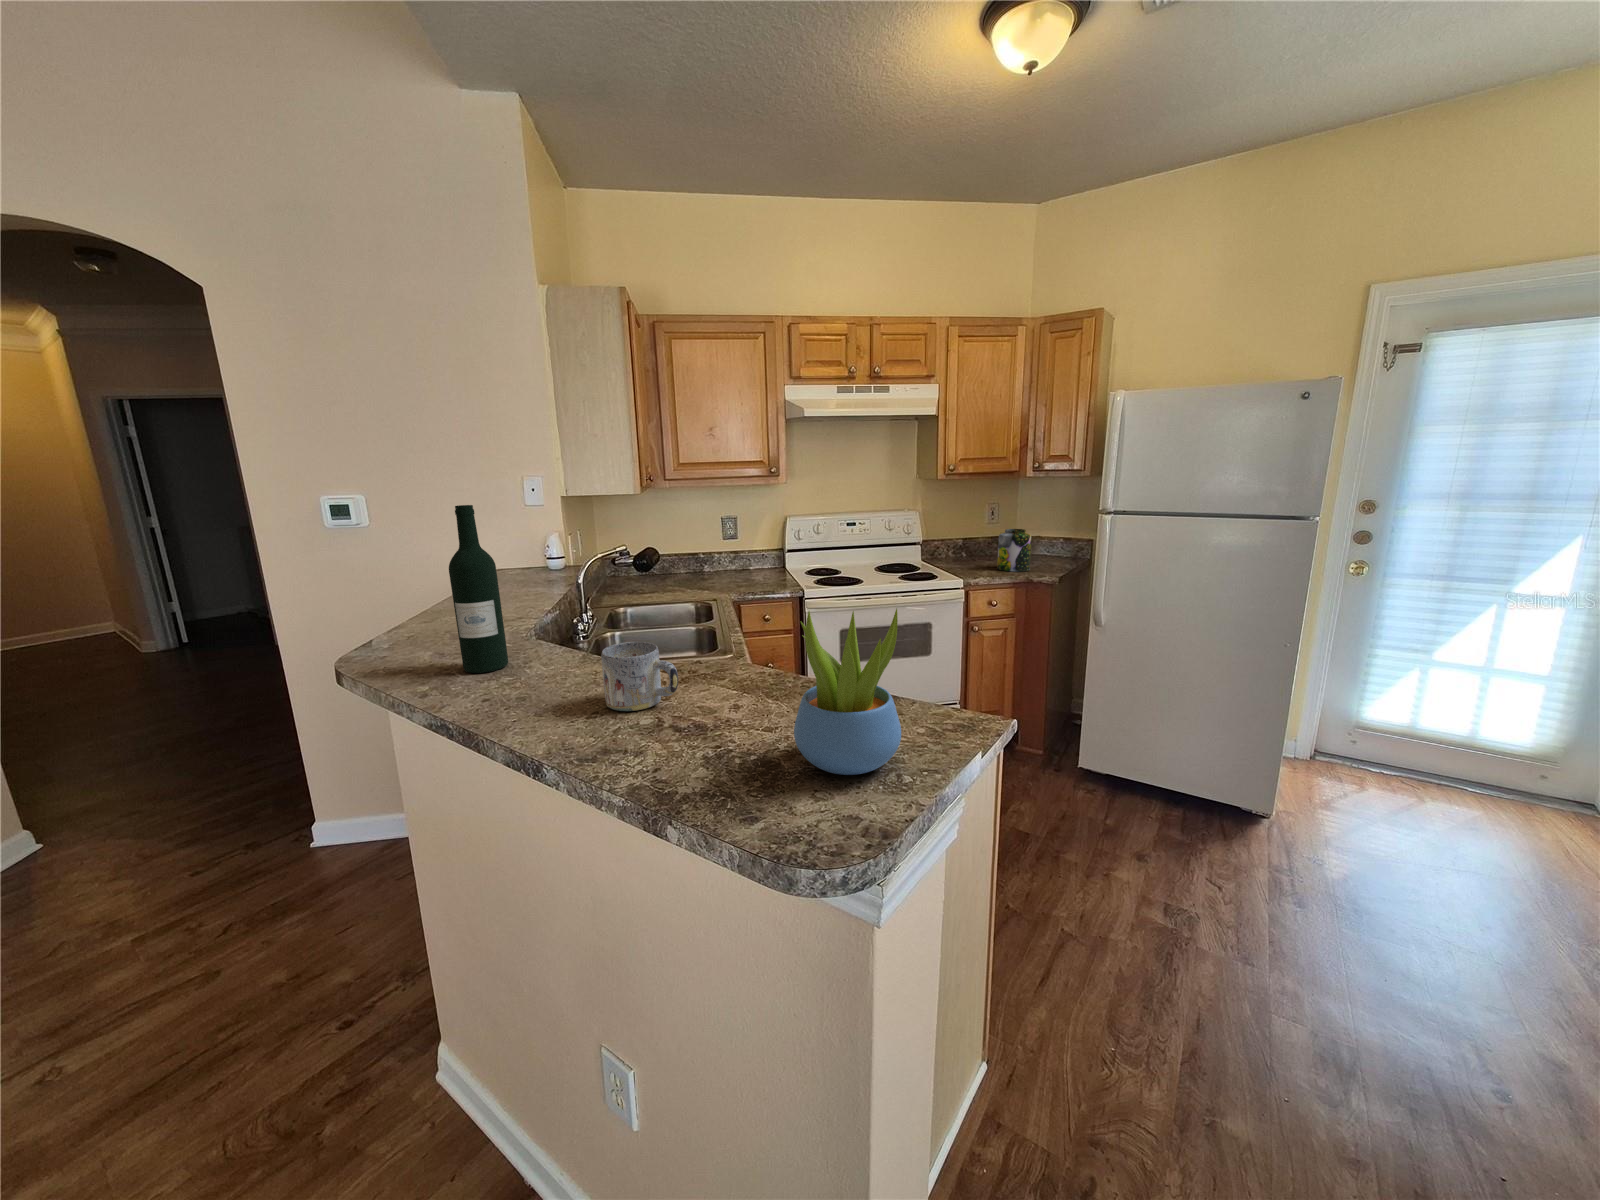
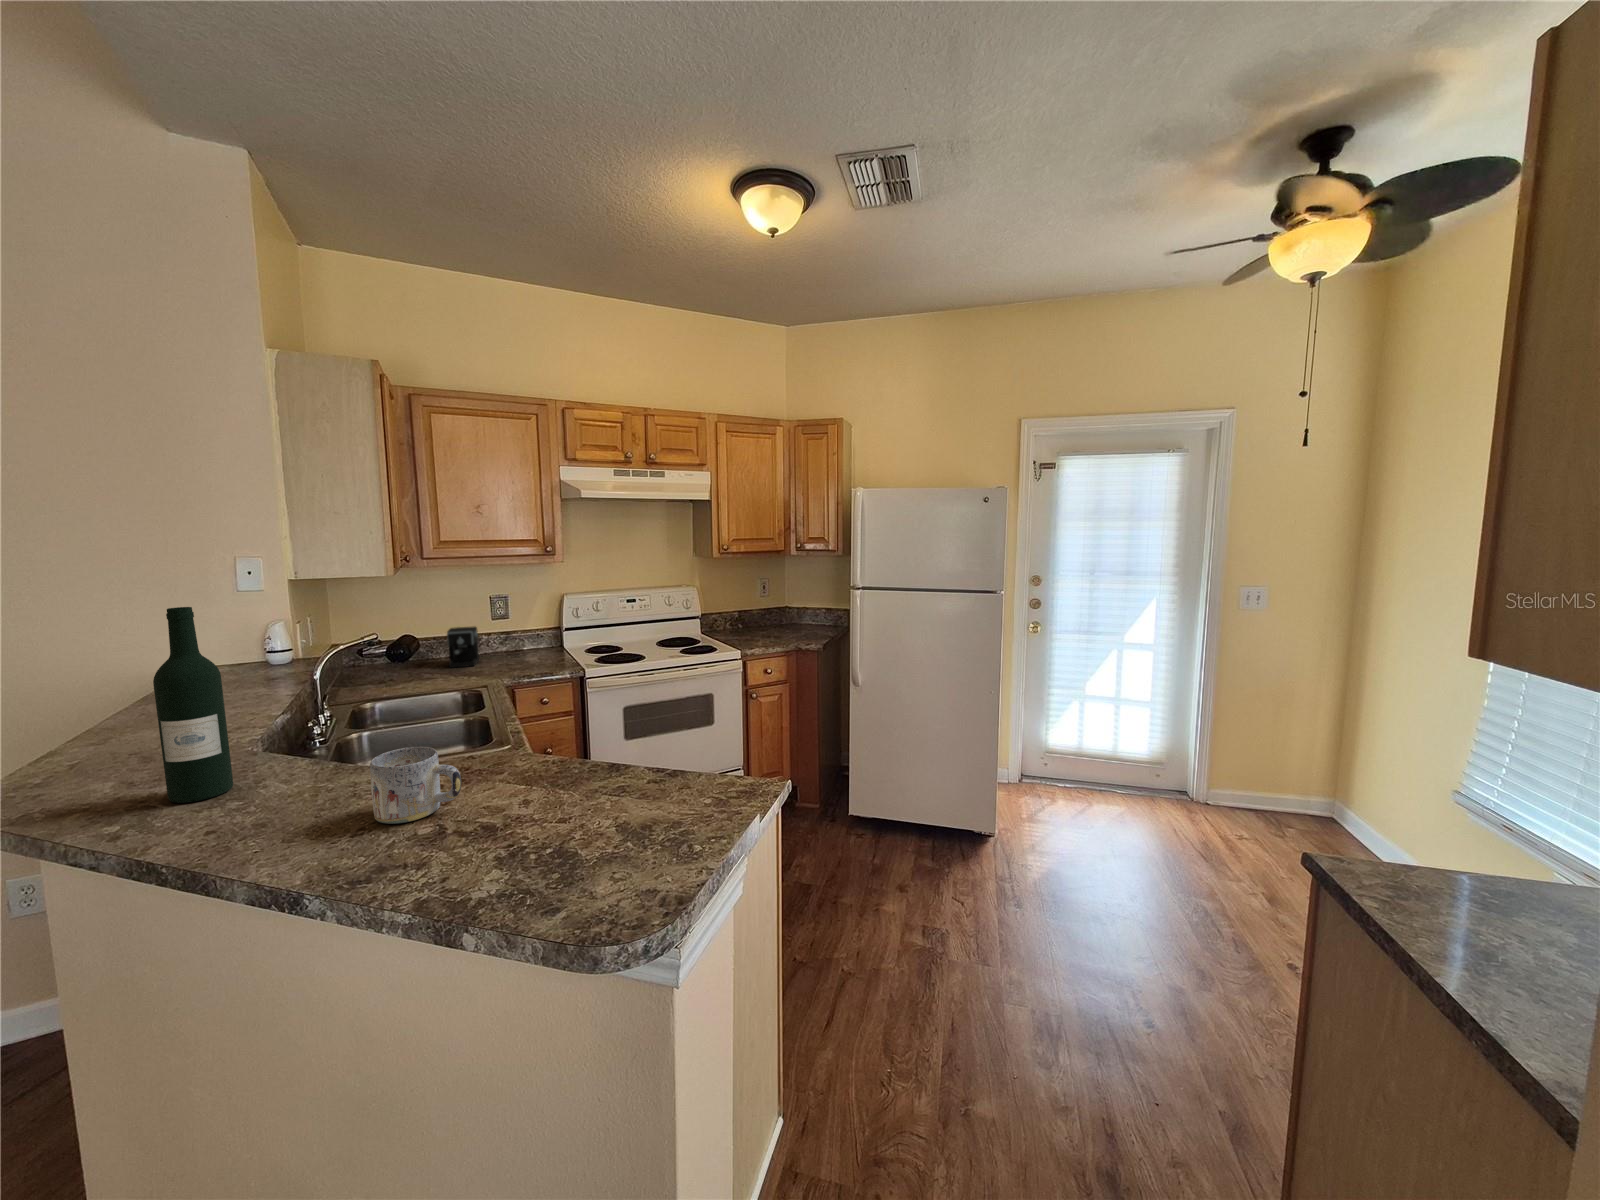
jar: present [997,529,1031,572] -> none [771,602,799,641]
coffee maker: none [686,545,748,582] -> present [447,627,519,668]
succulent plant: present [794,608,901,775] -> none [590,699,690,854]

